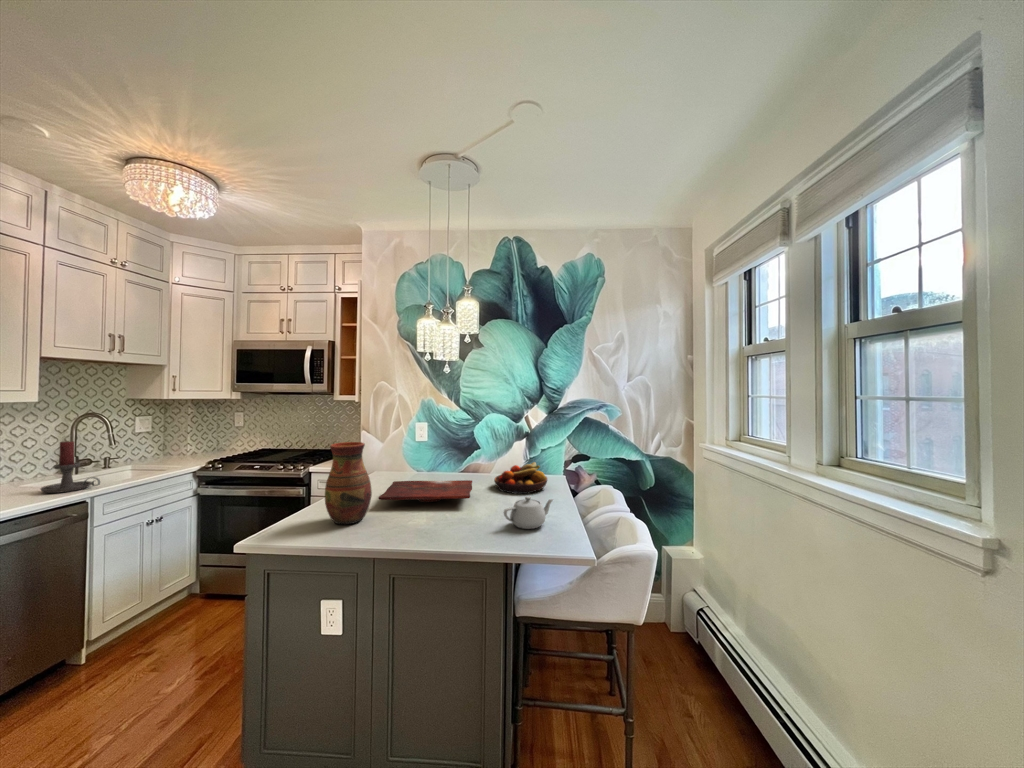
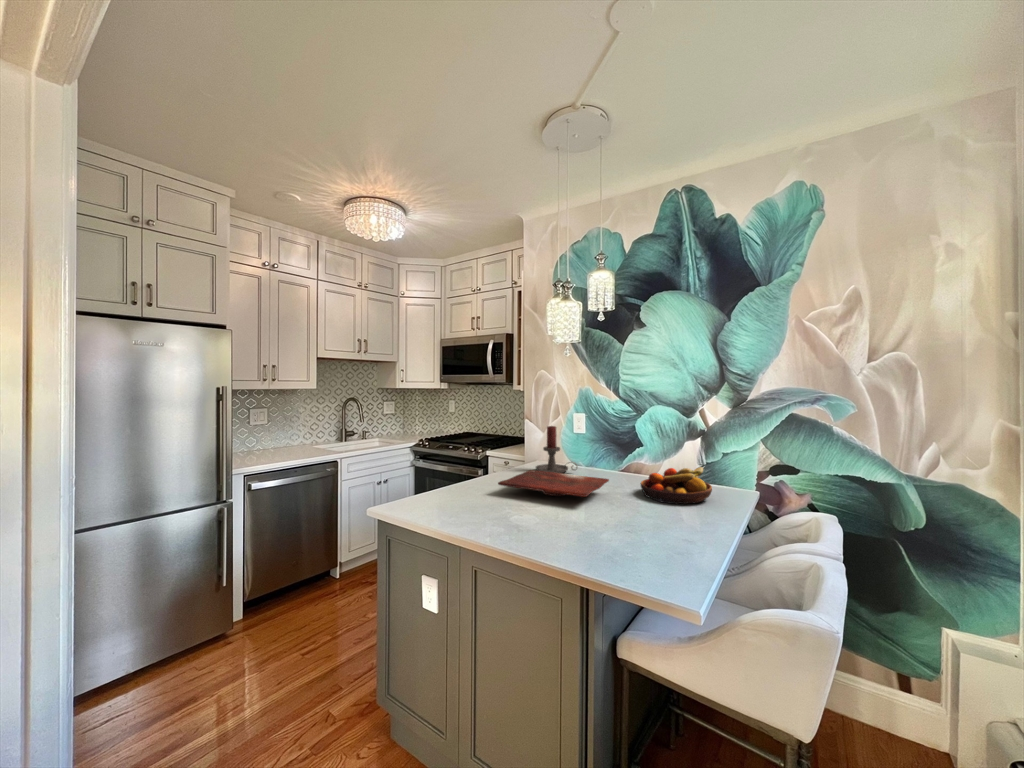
candle holder: present [41,441,100,493] -> present [536,426,577,473]
vase: present [325,442,372,524] -> none [440,424,483,504]
teapot: present [504,497,553,529] -> none [600,503,675,545]

